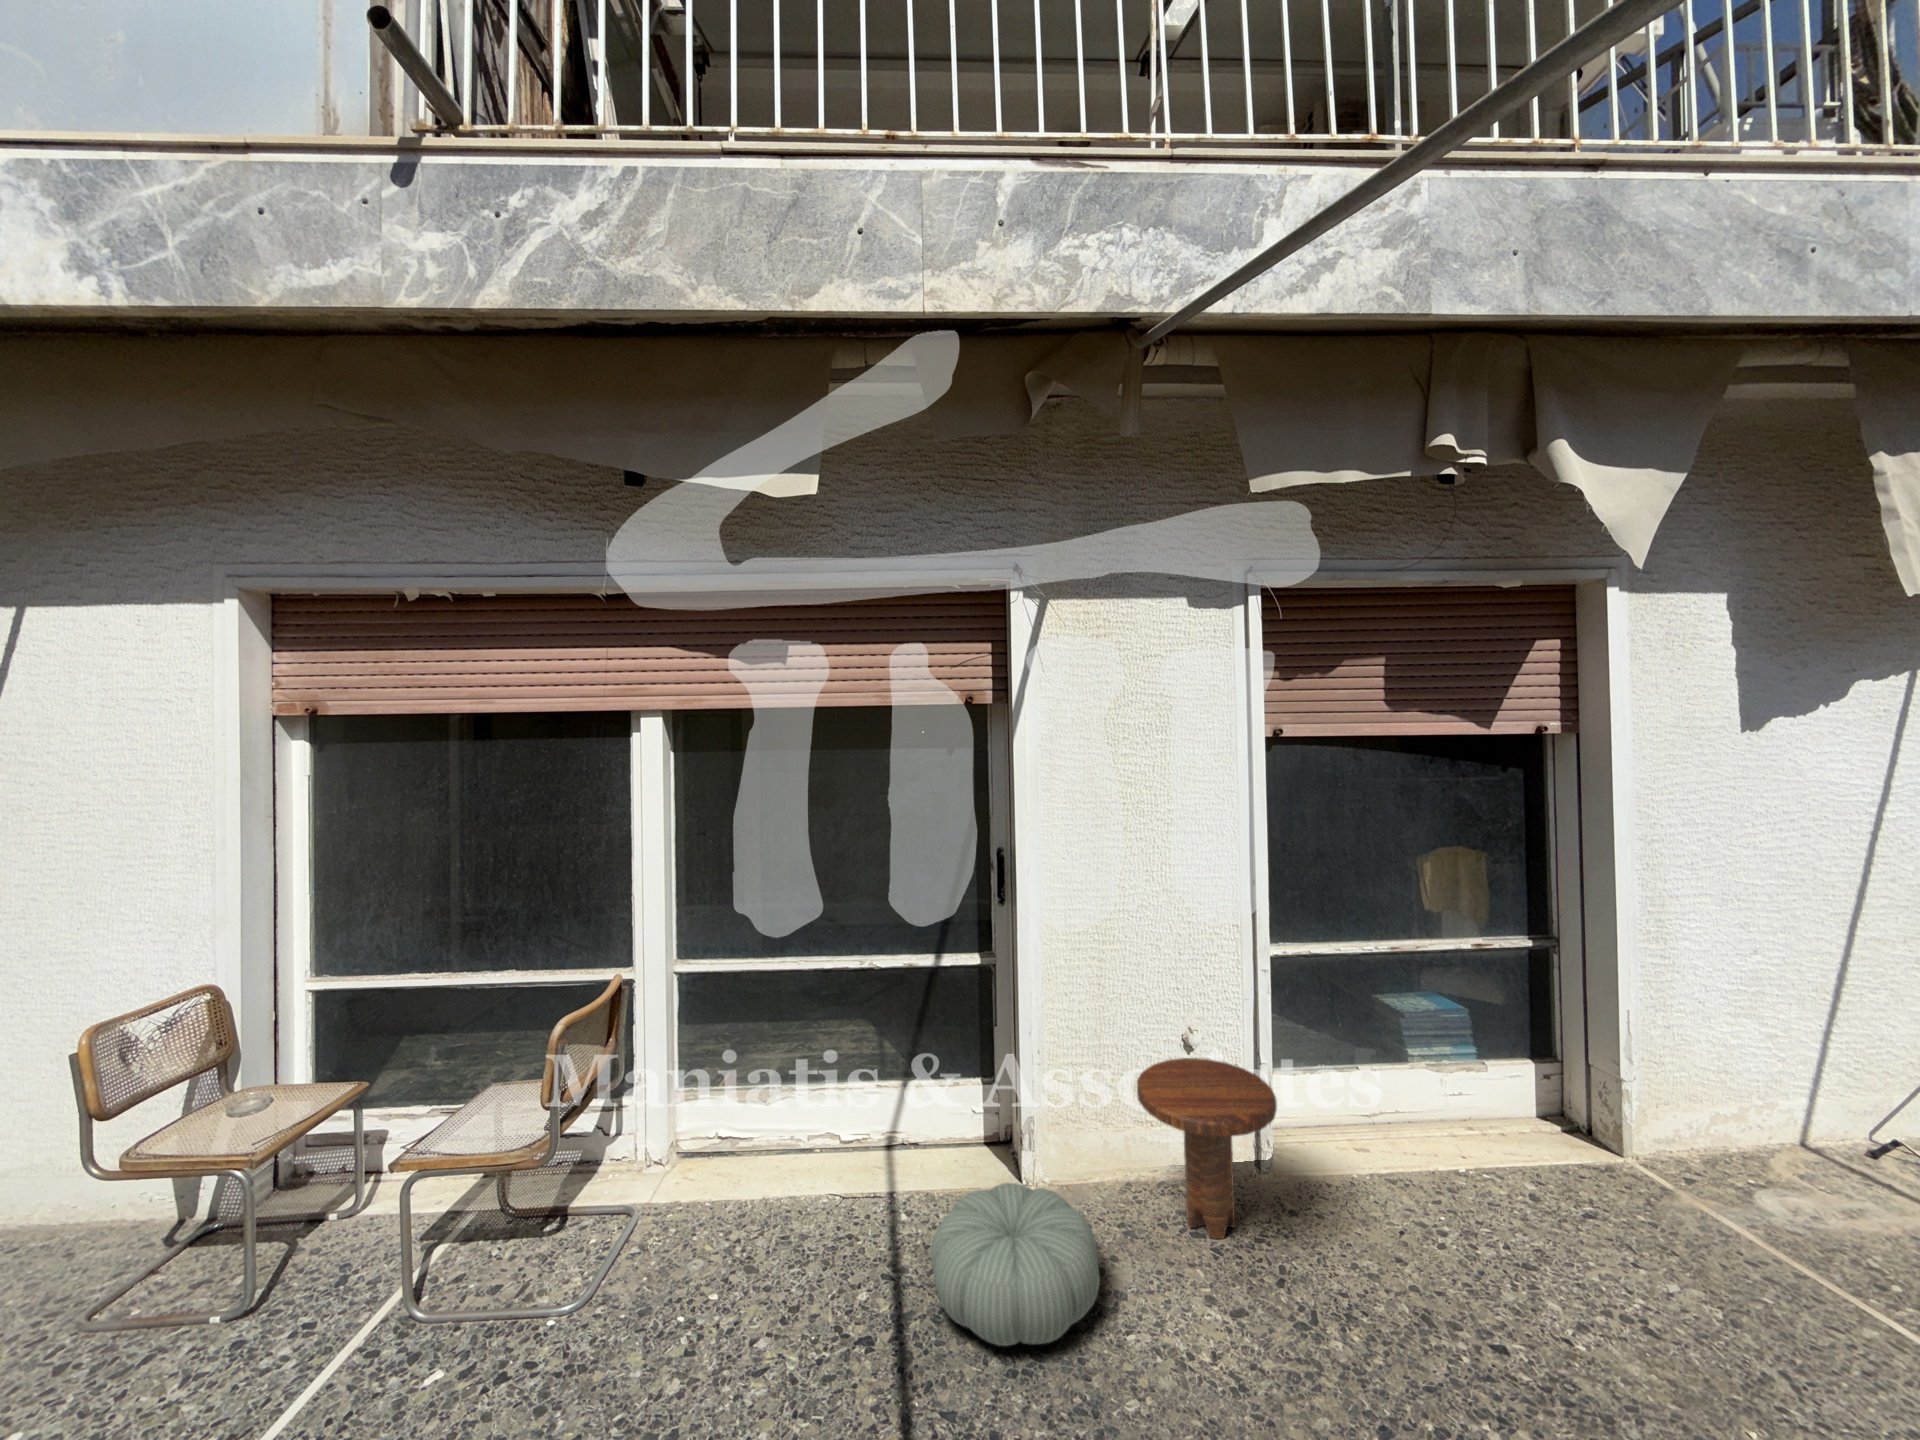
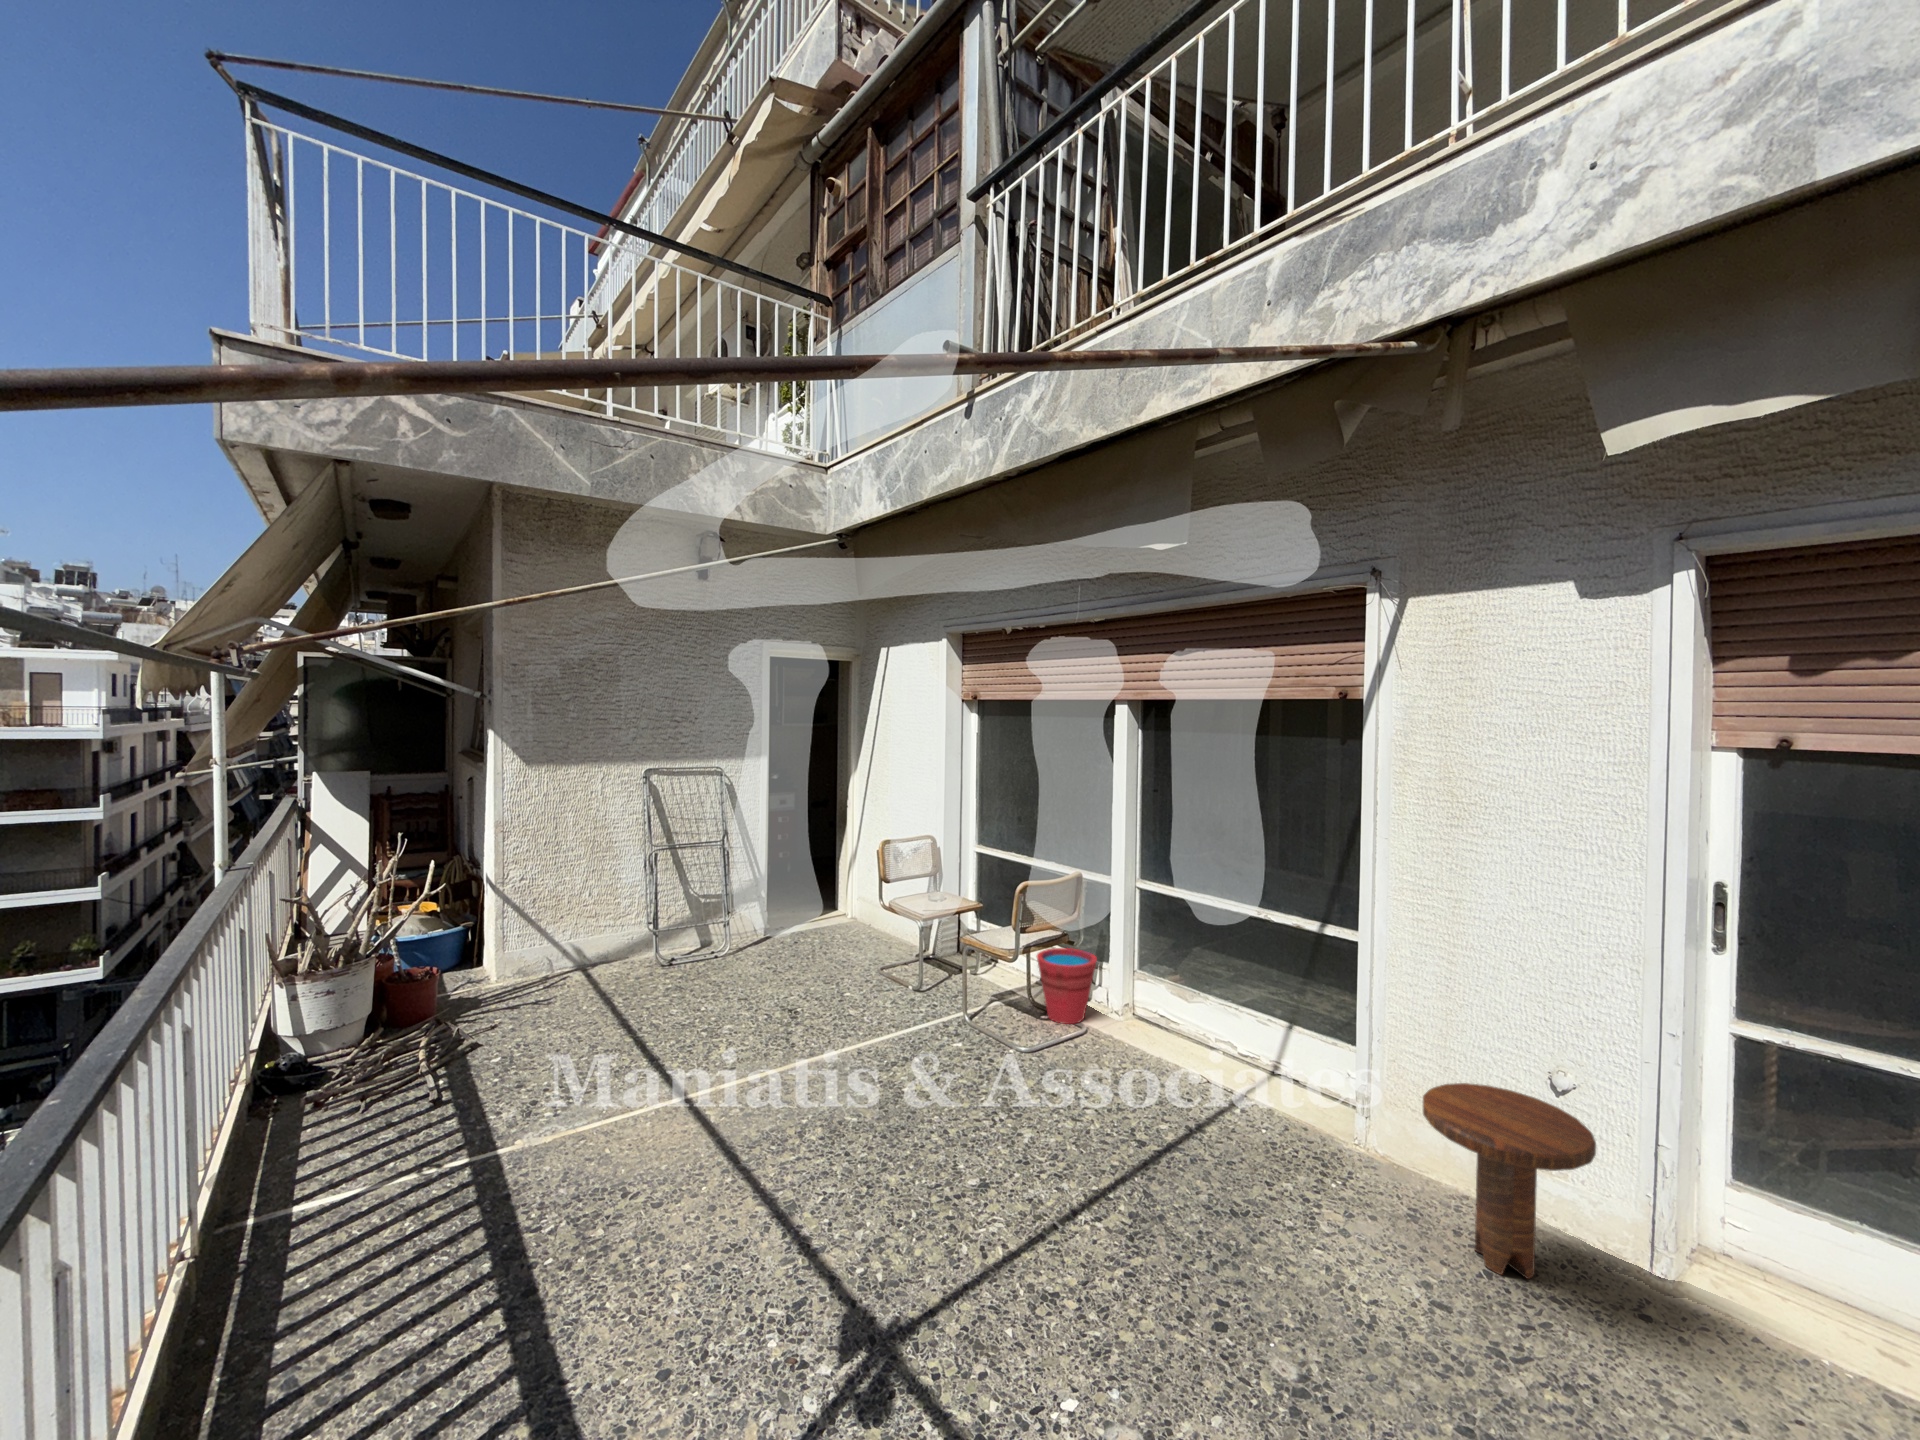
bucket: none [525,1092,628,1225] -> present [1036,948,1097,1024]
pouf: present [931,1183,1100,1346] -> none [1189,1102,1337,1217]

